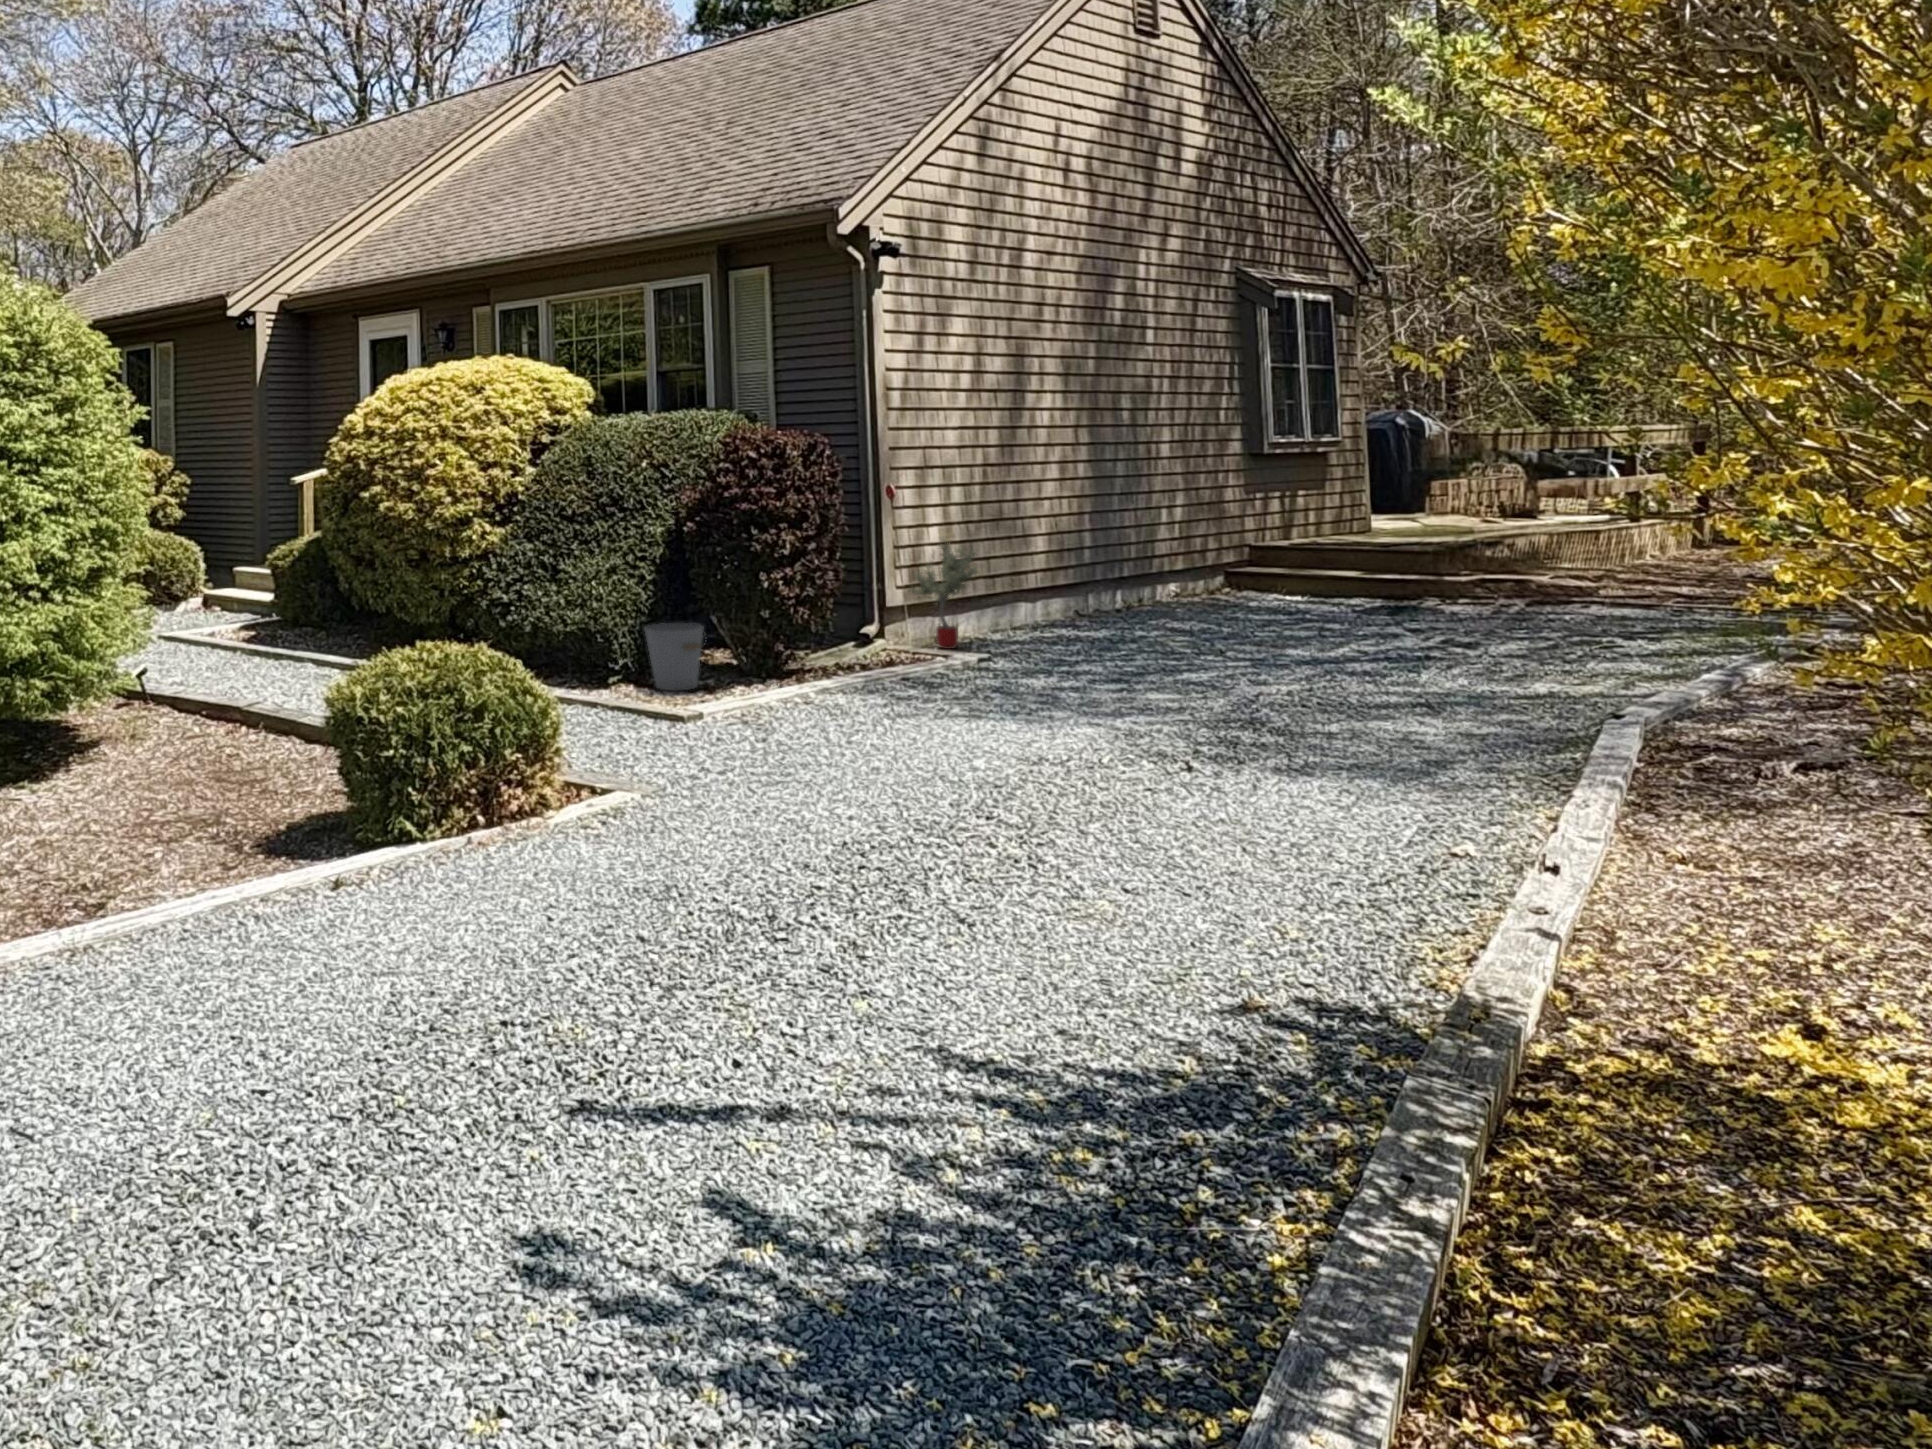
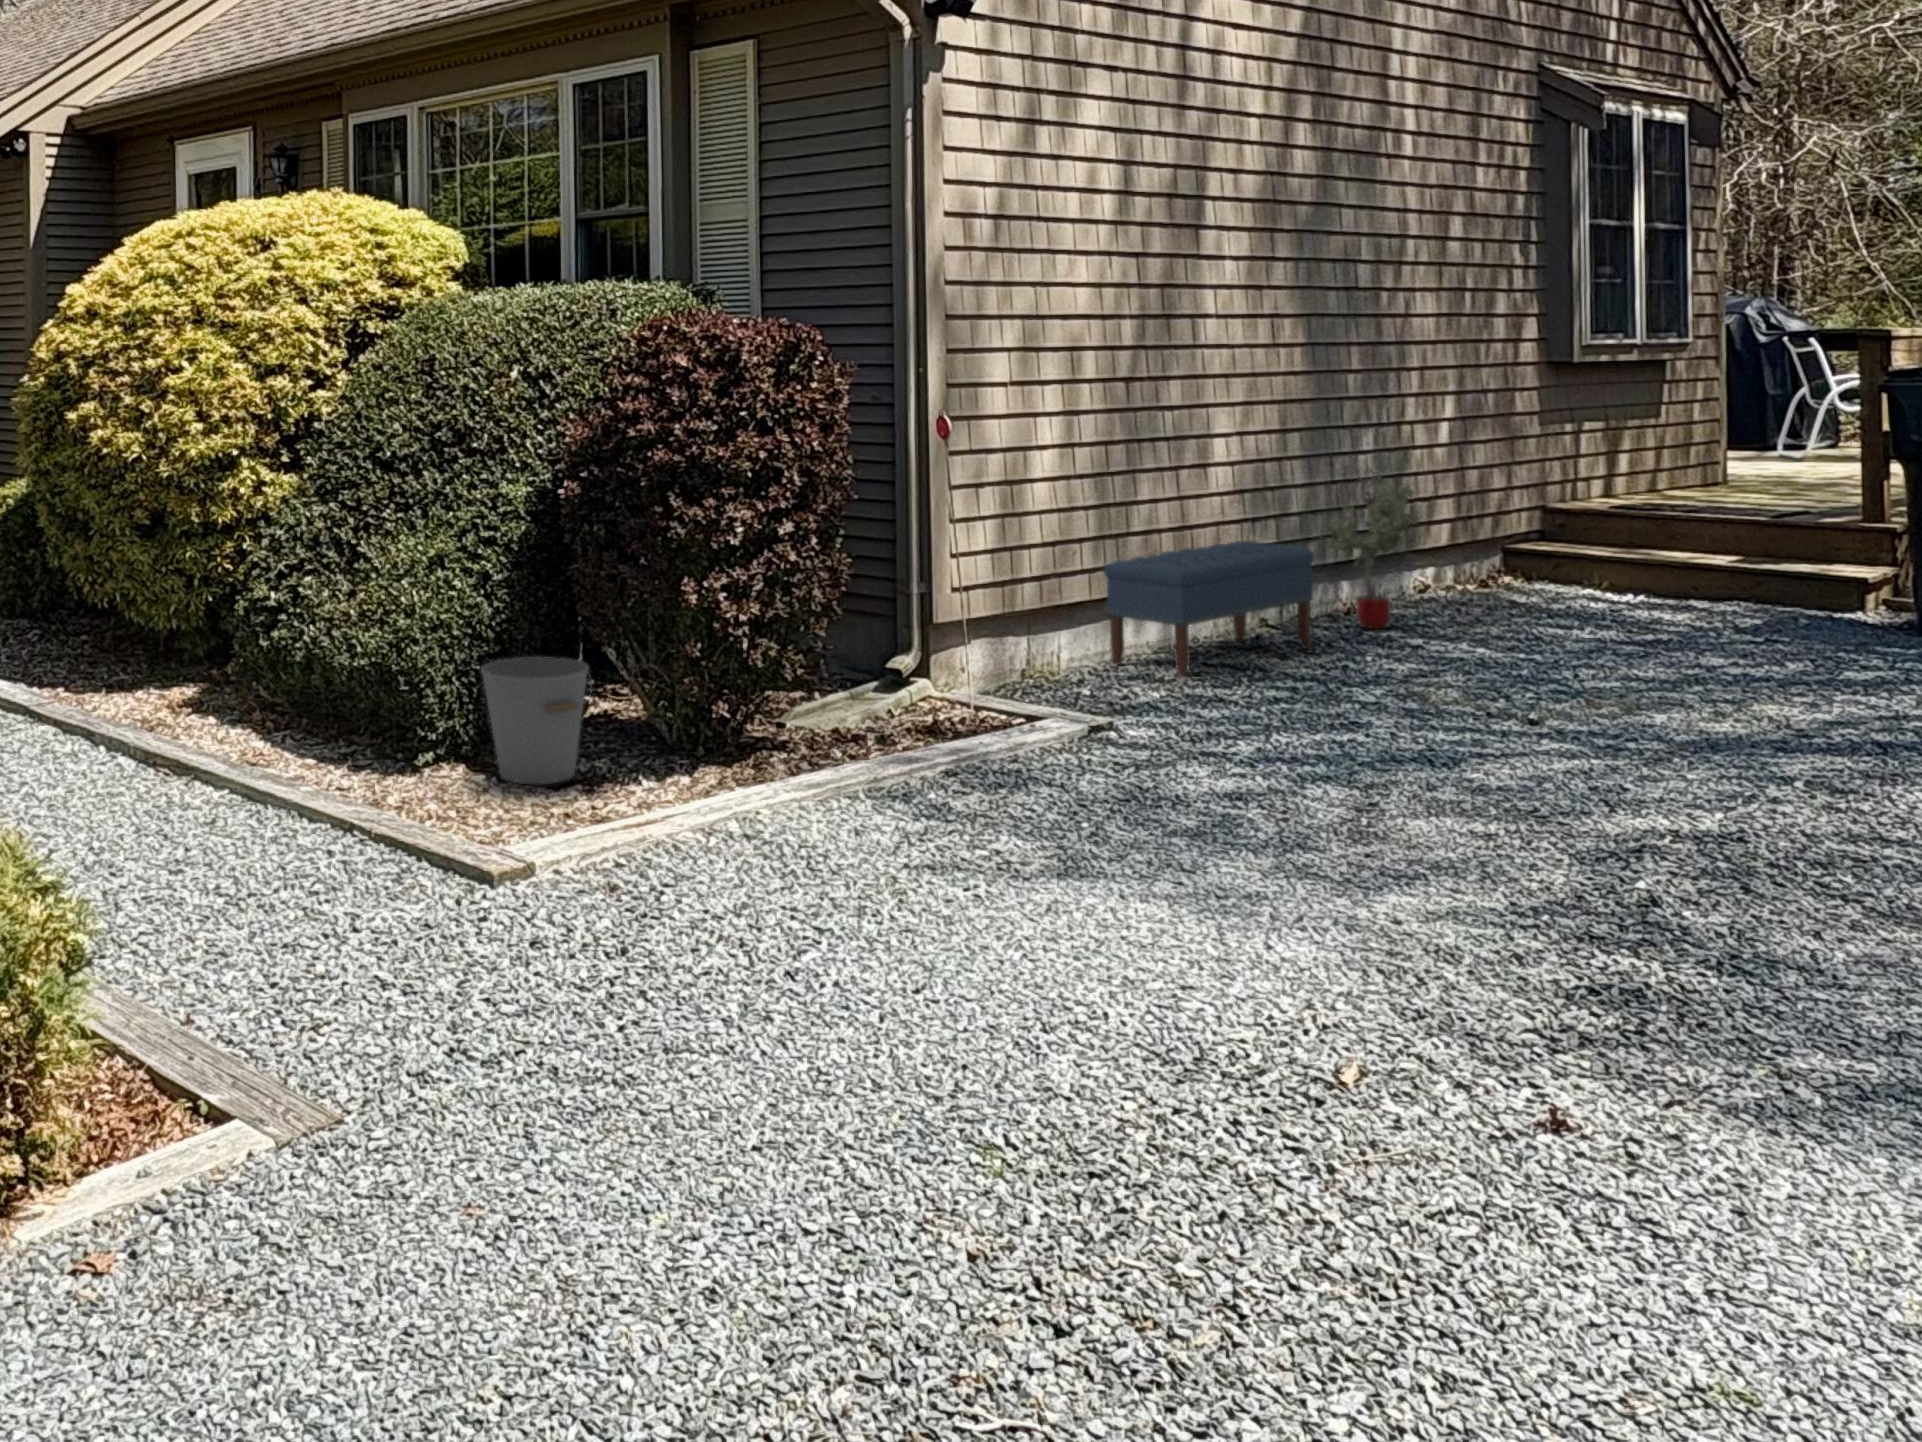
potted tree: present [910,539,977,649] -> present [1318,469,1421,629]
bench: none [980,559,1103,637] -> present [1103,541,1314,677]

